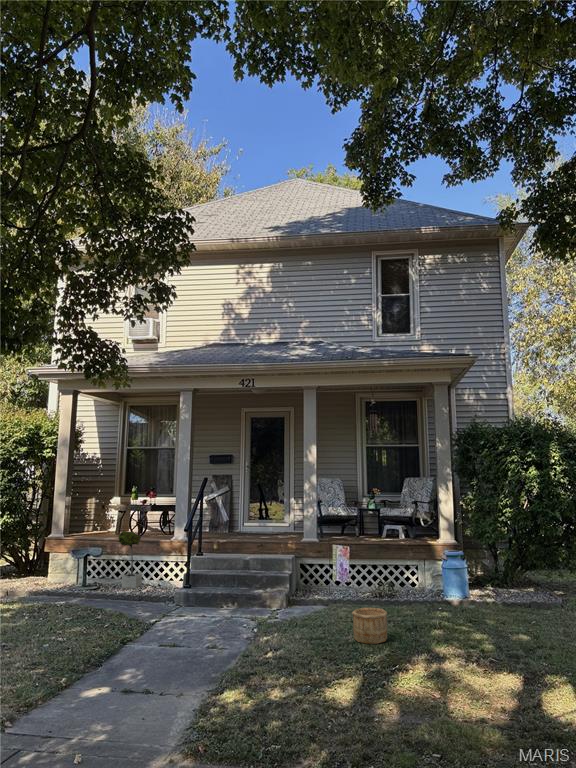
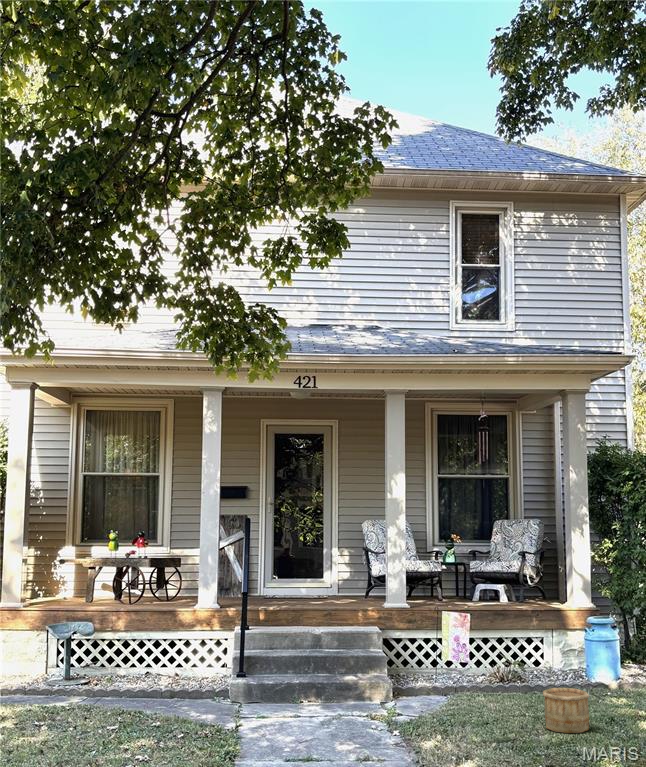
potted tree: present [119,531,142,588] -> none [118,595,153,680]

